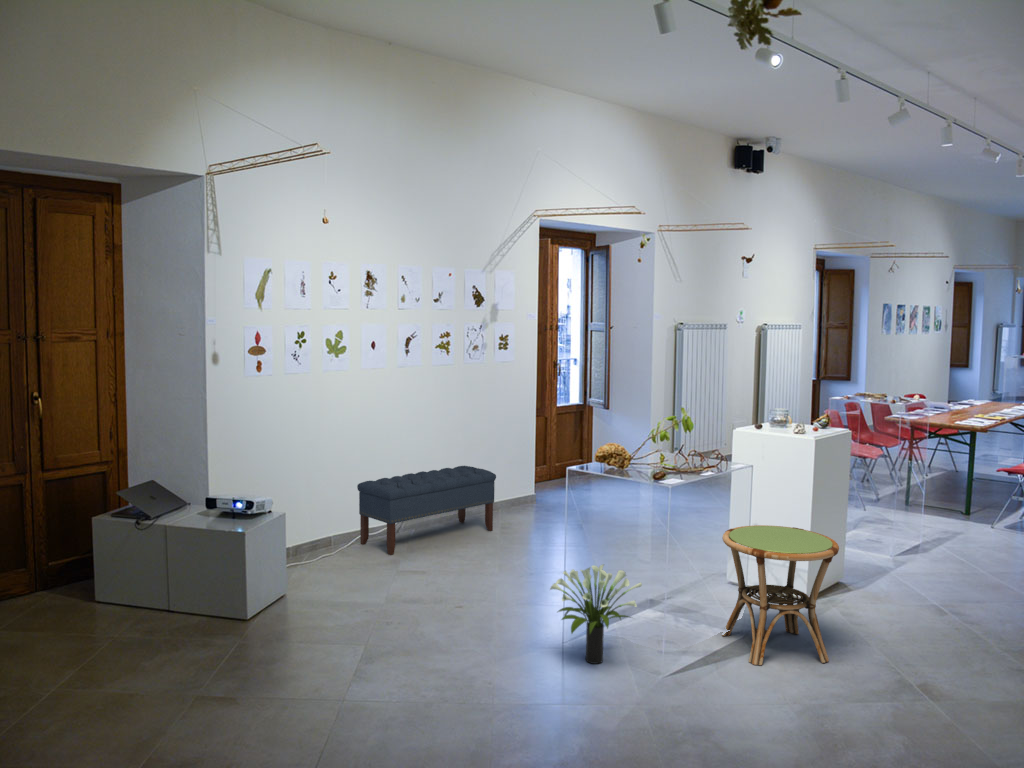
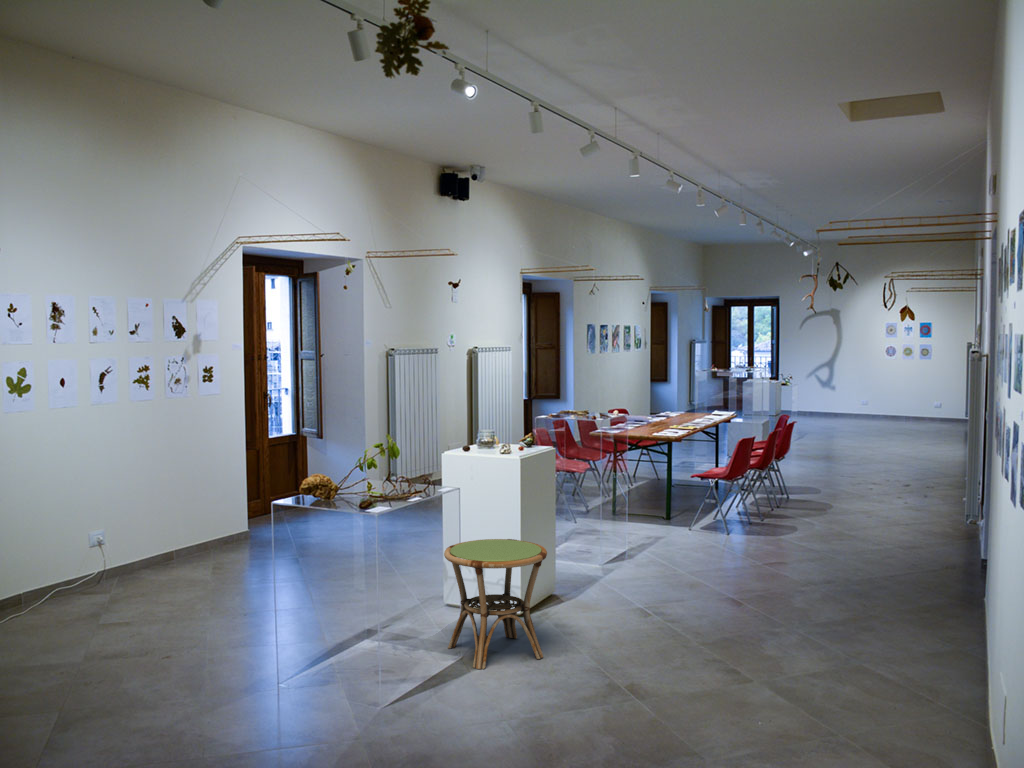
bench: present [357,466,496,555] -> none [48,510,208,613]
potted plant: present [550,564,642,664] -> none [279,591,370,689]

